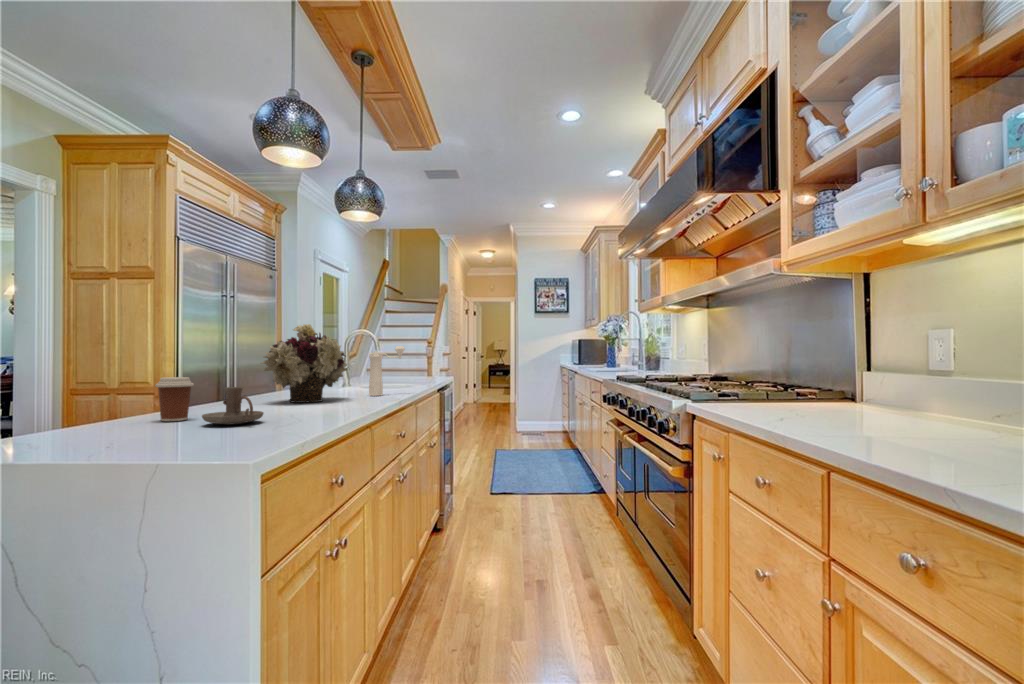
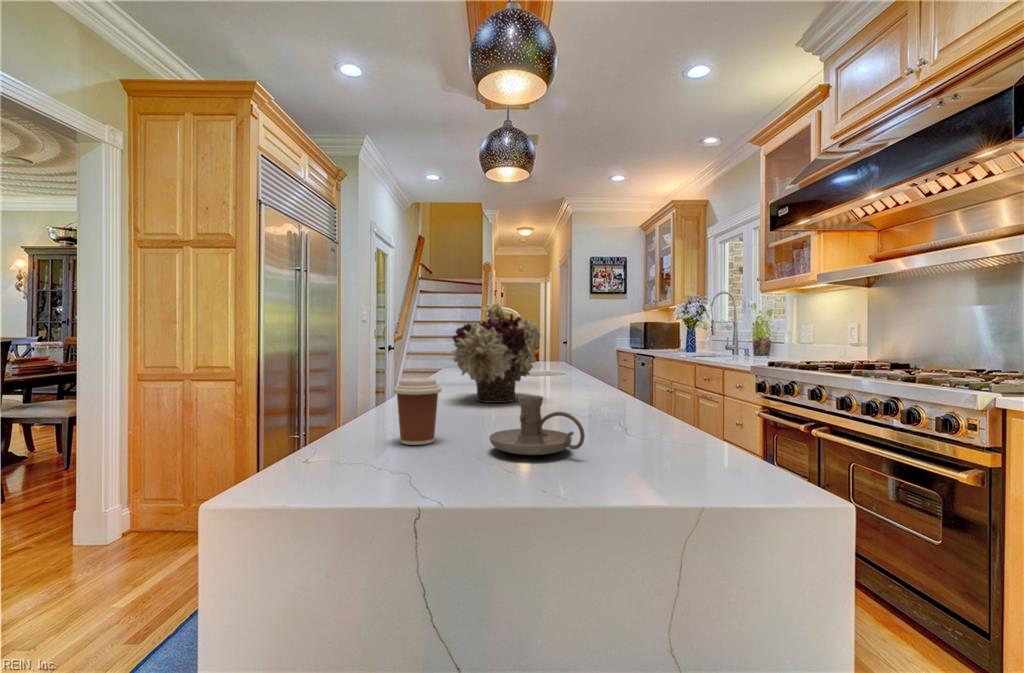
pepper mill: present [369,346,405,396] -> none [542,330,579,390]

